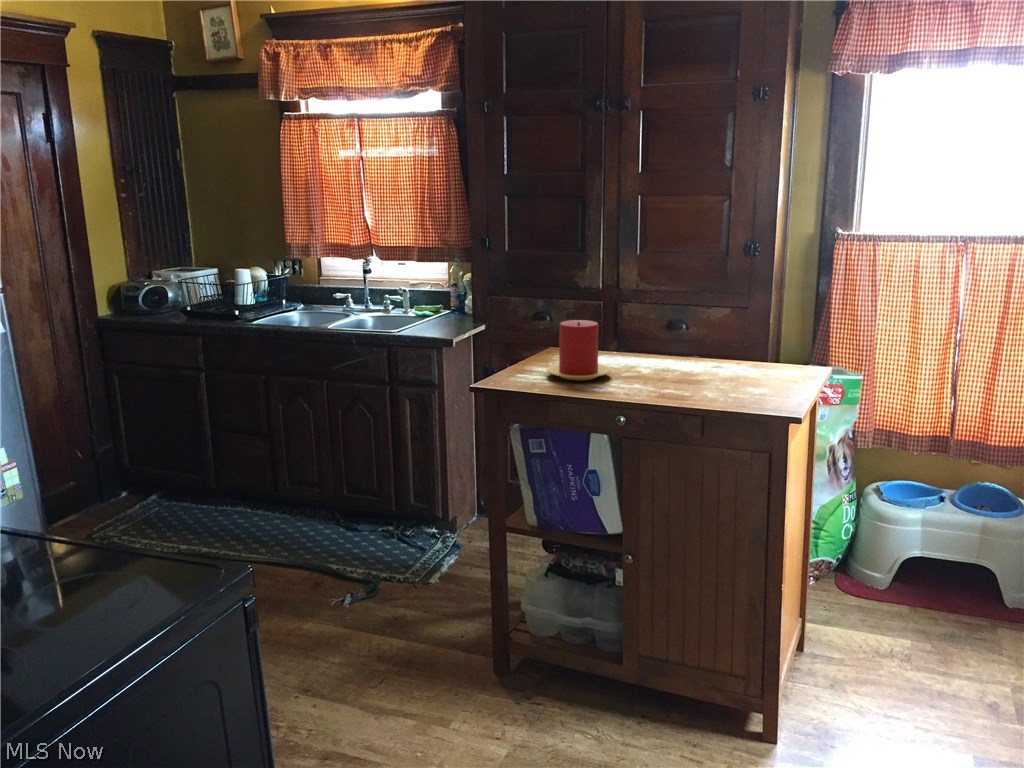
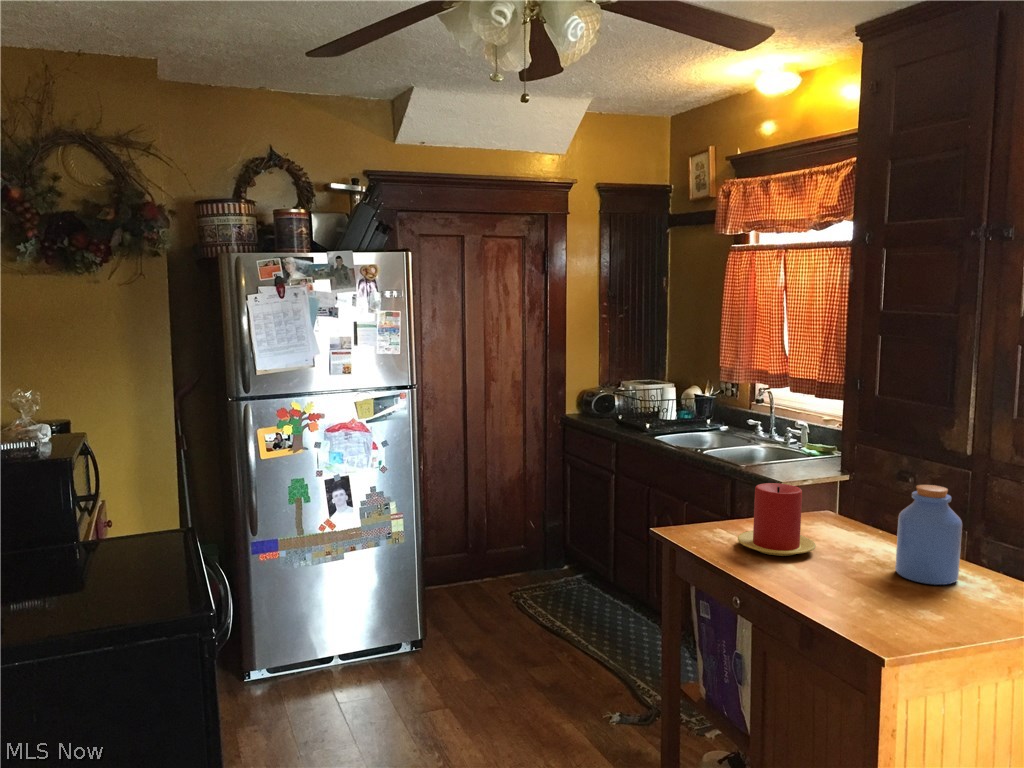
jar: none [666,300,712,373] -> present [895,485,962,585]

